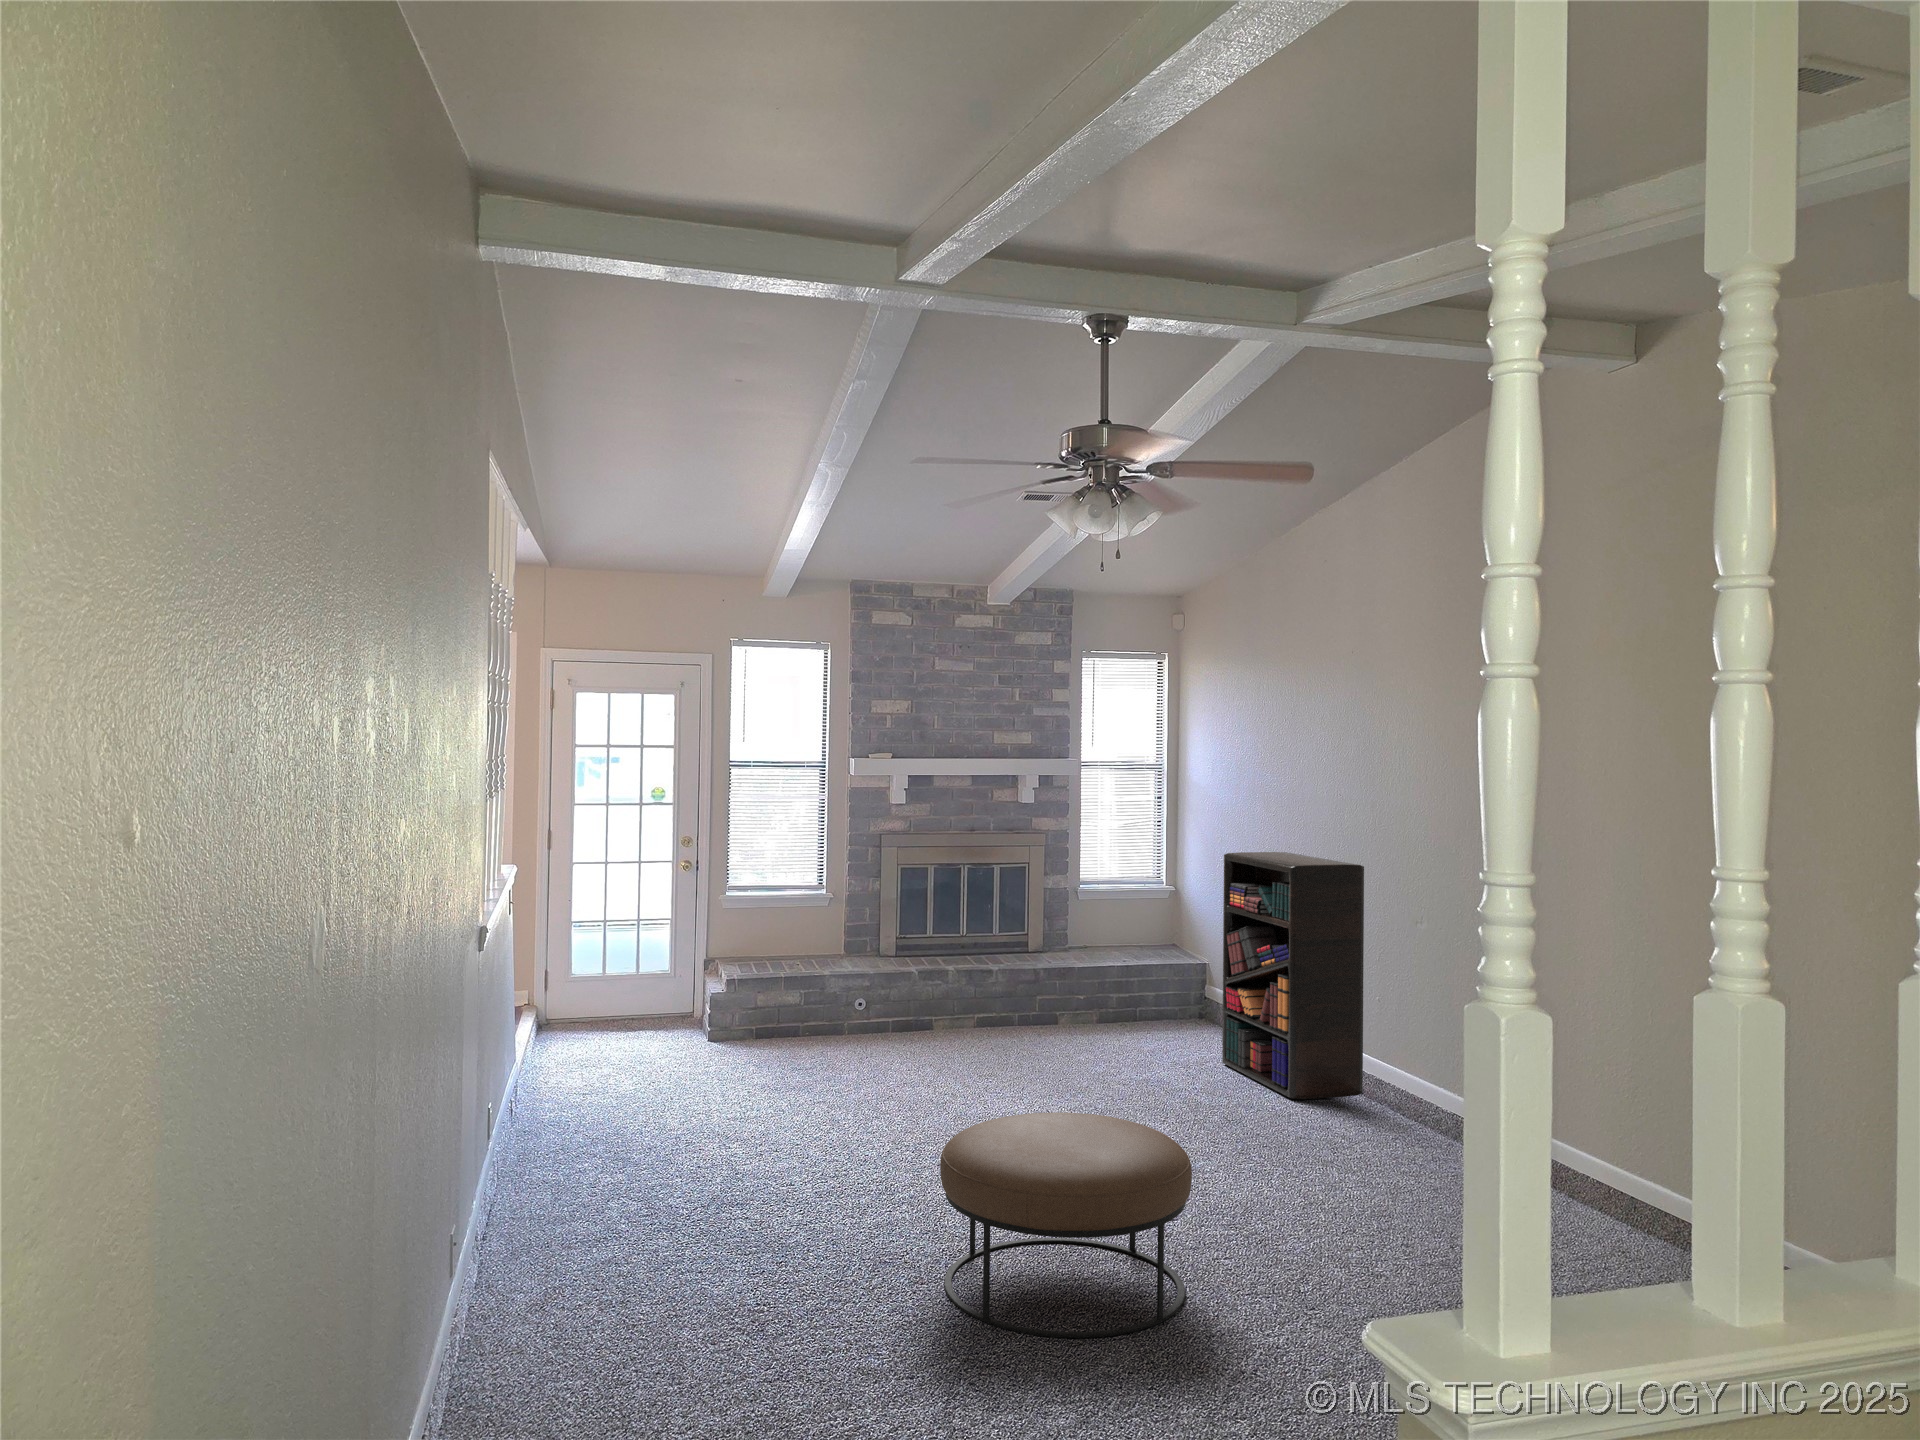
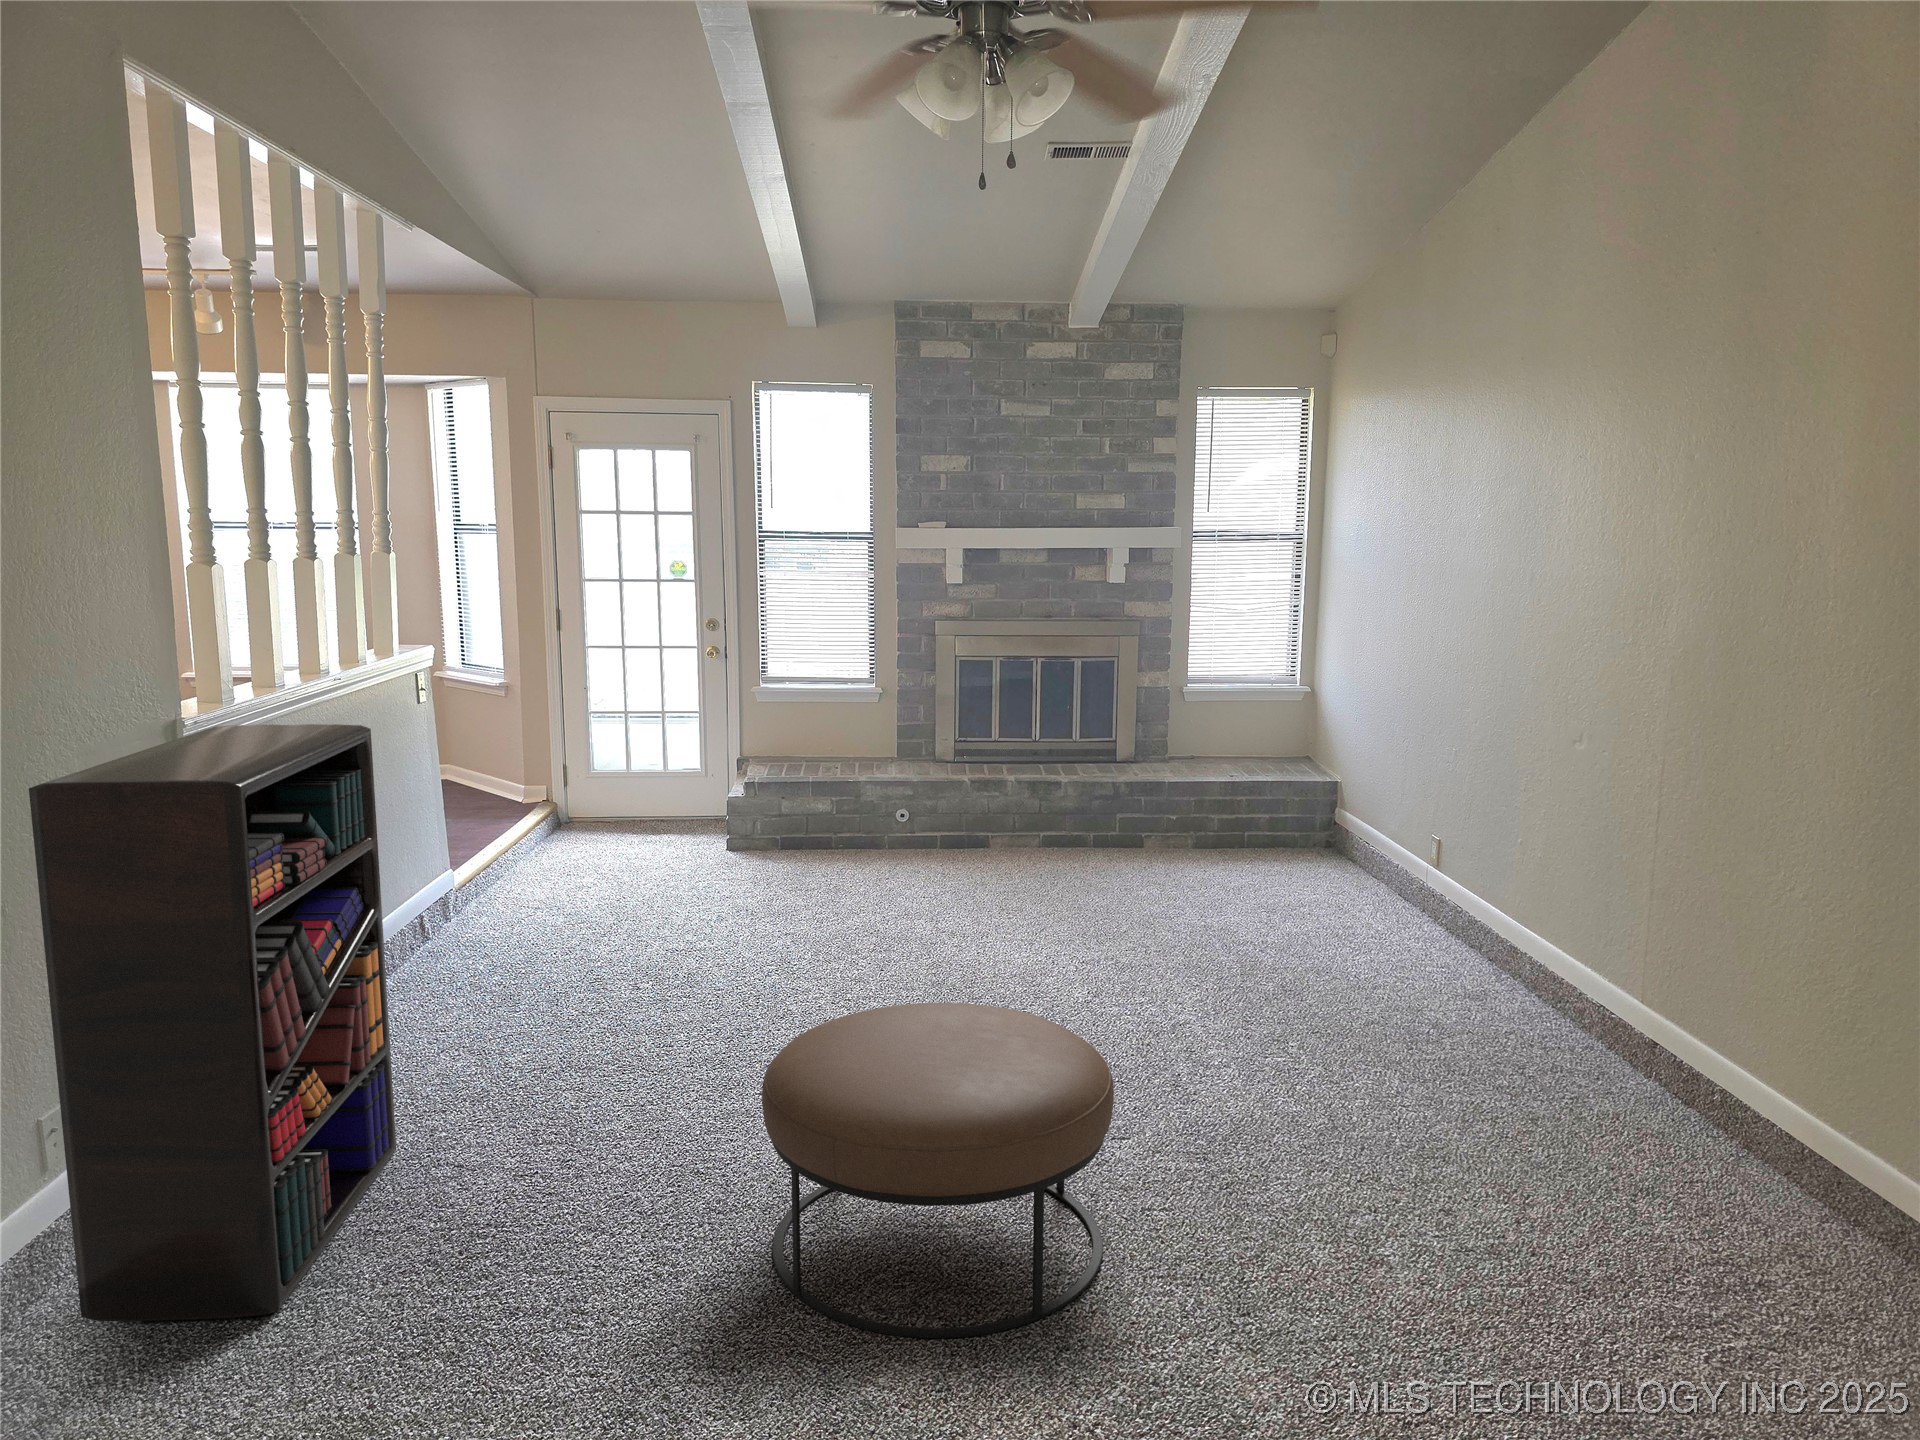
bookshelf: present [1222,852,1364,1099] -> present [29,724,396,1322]

